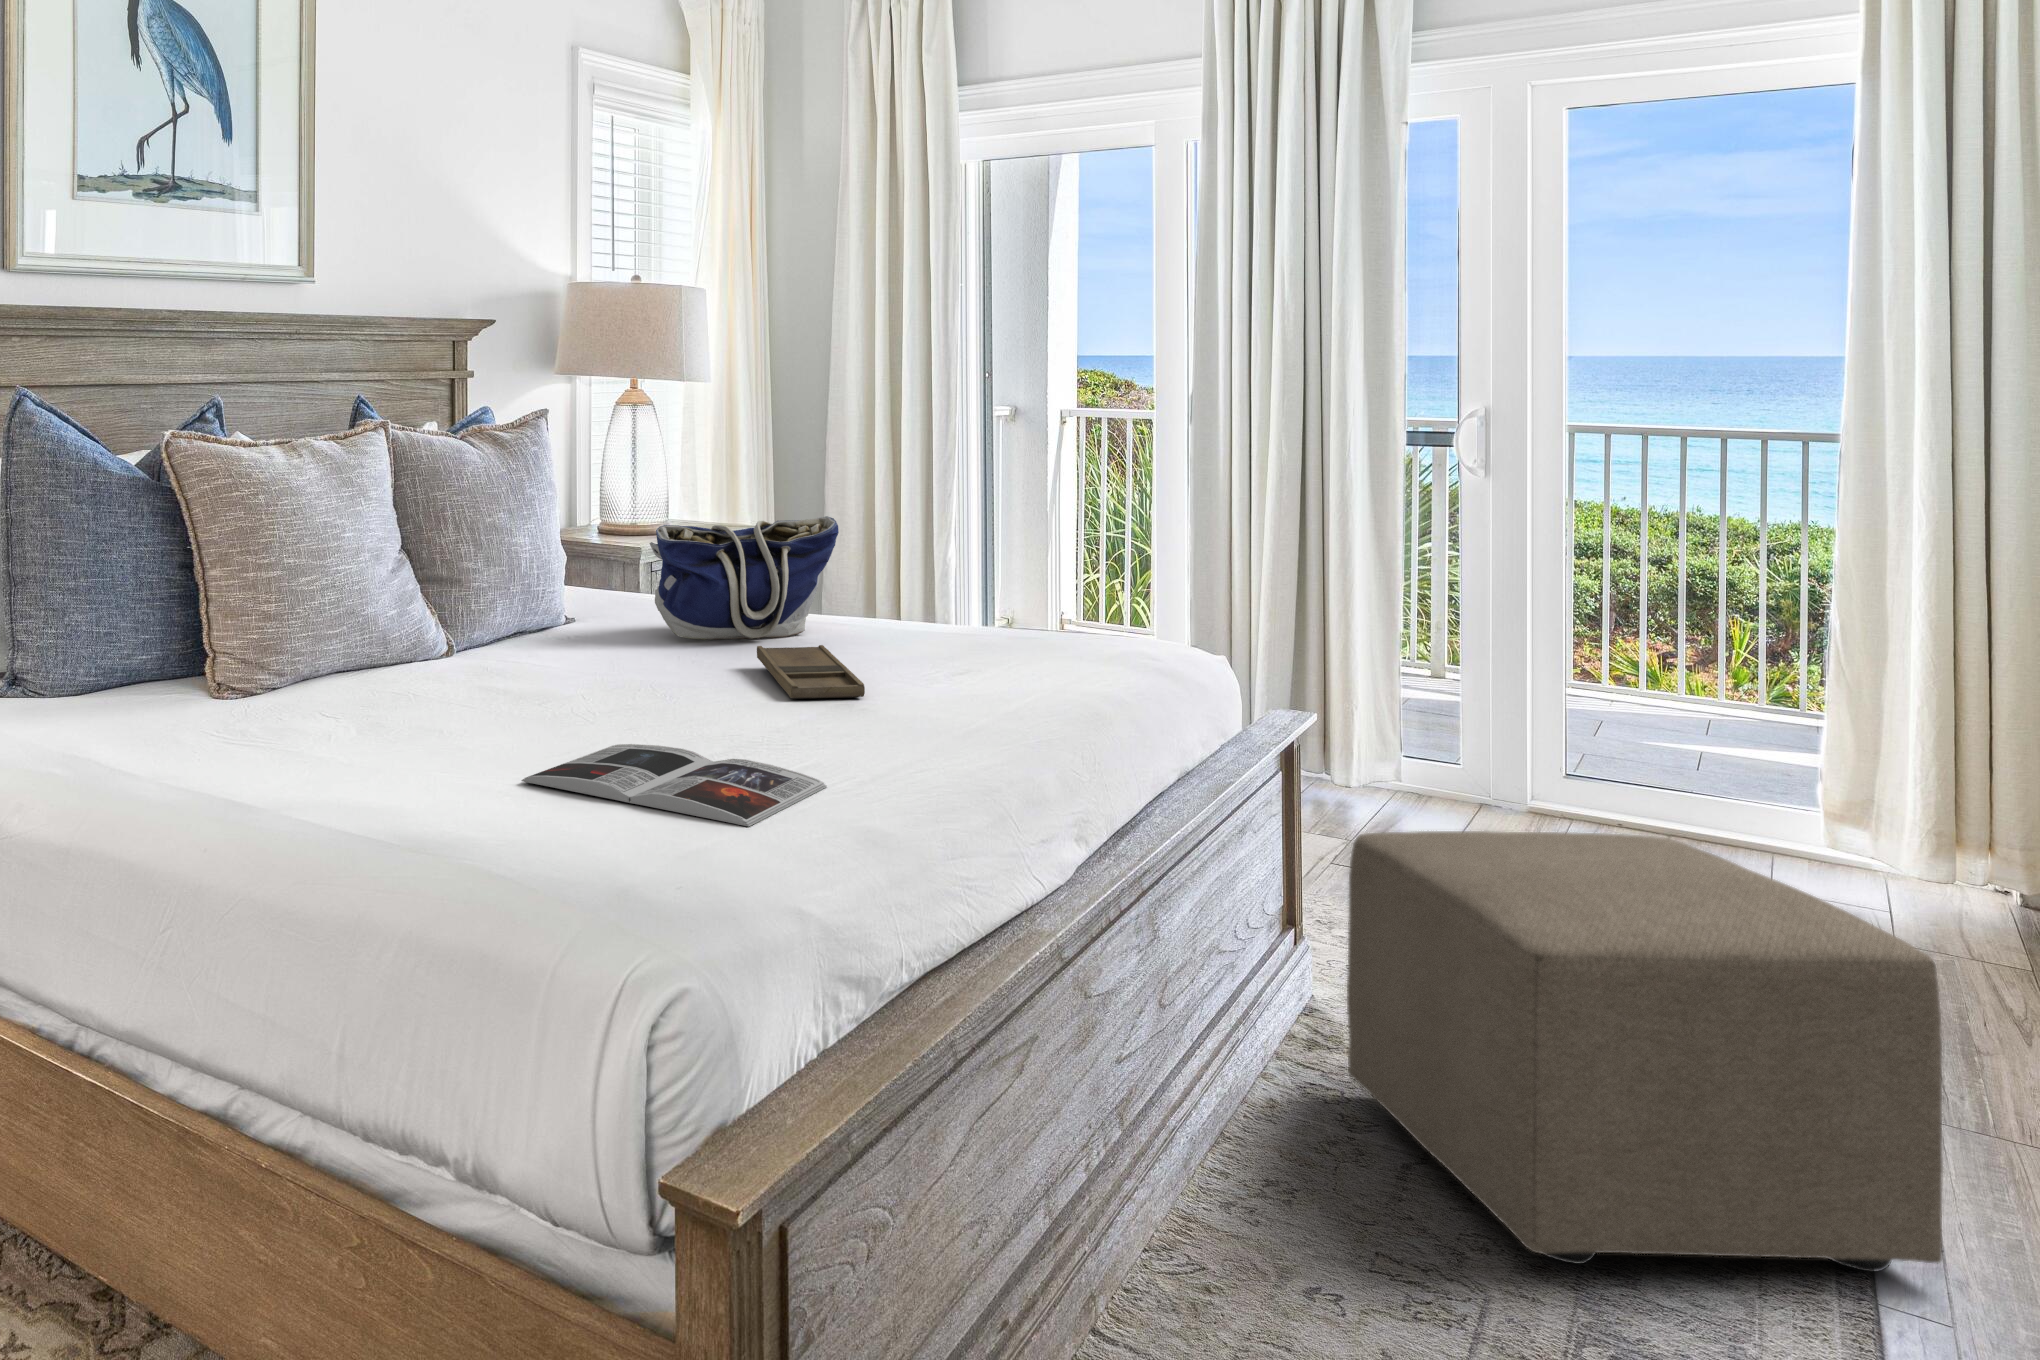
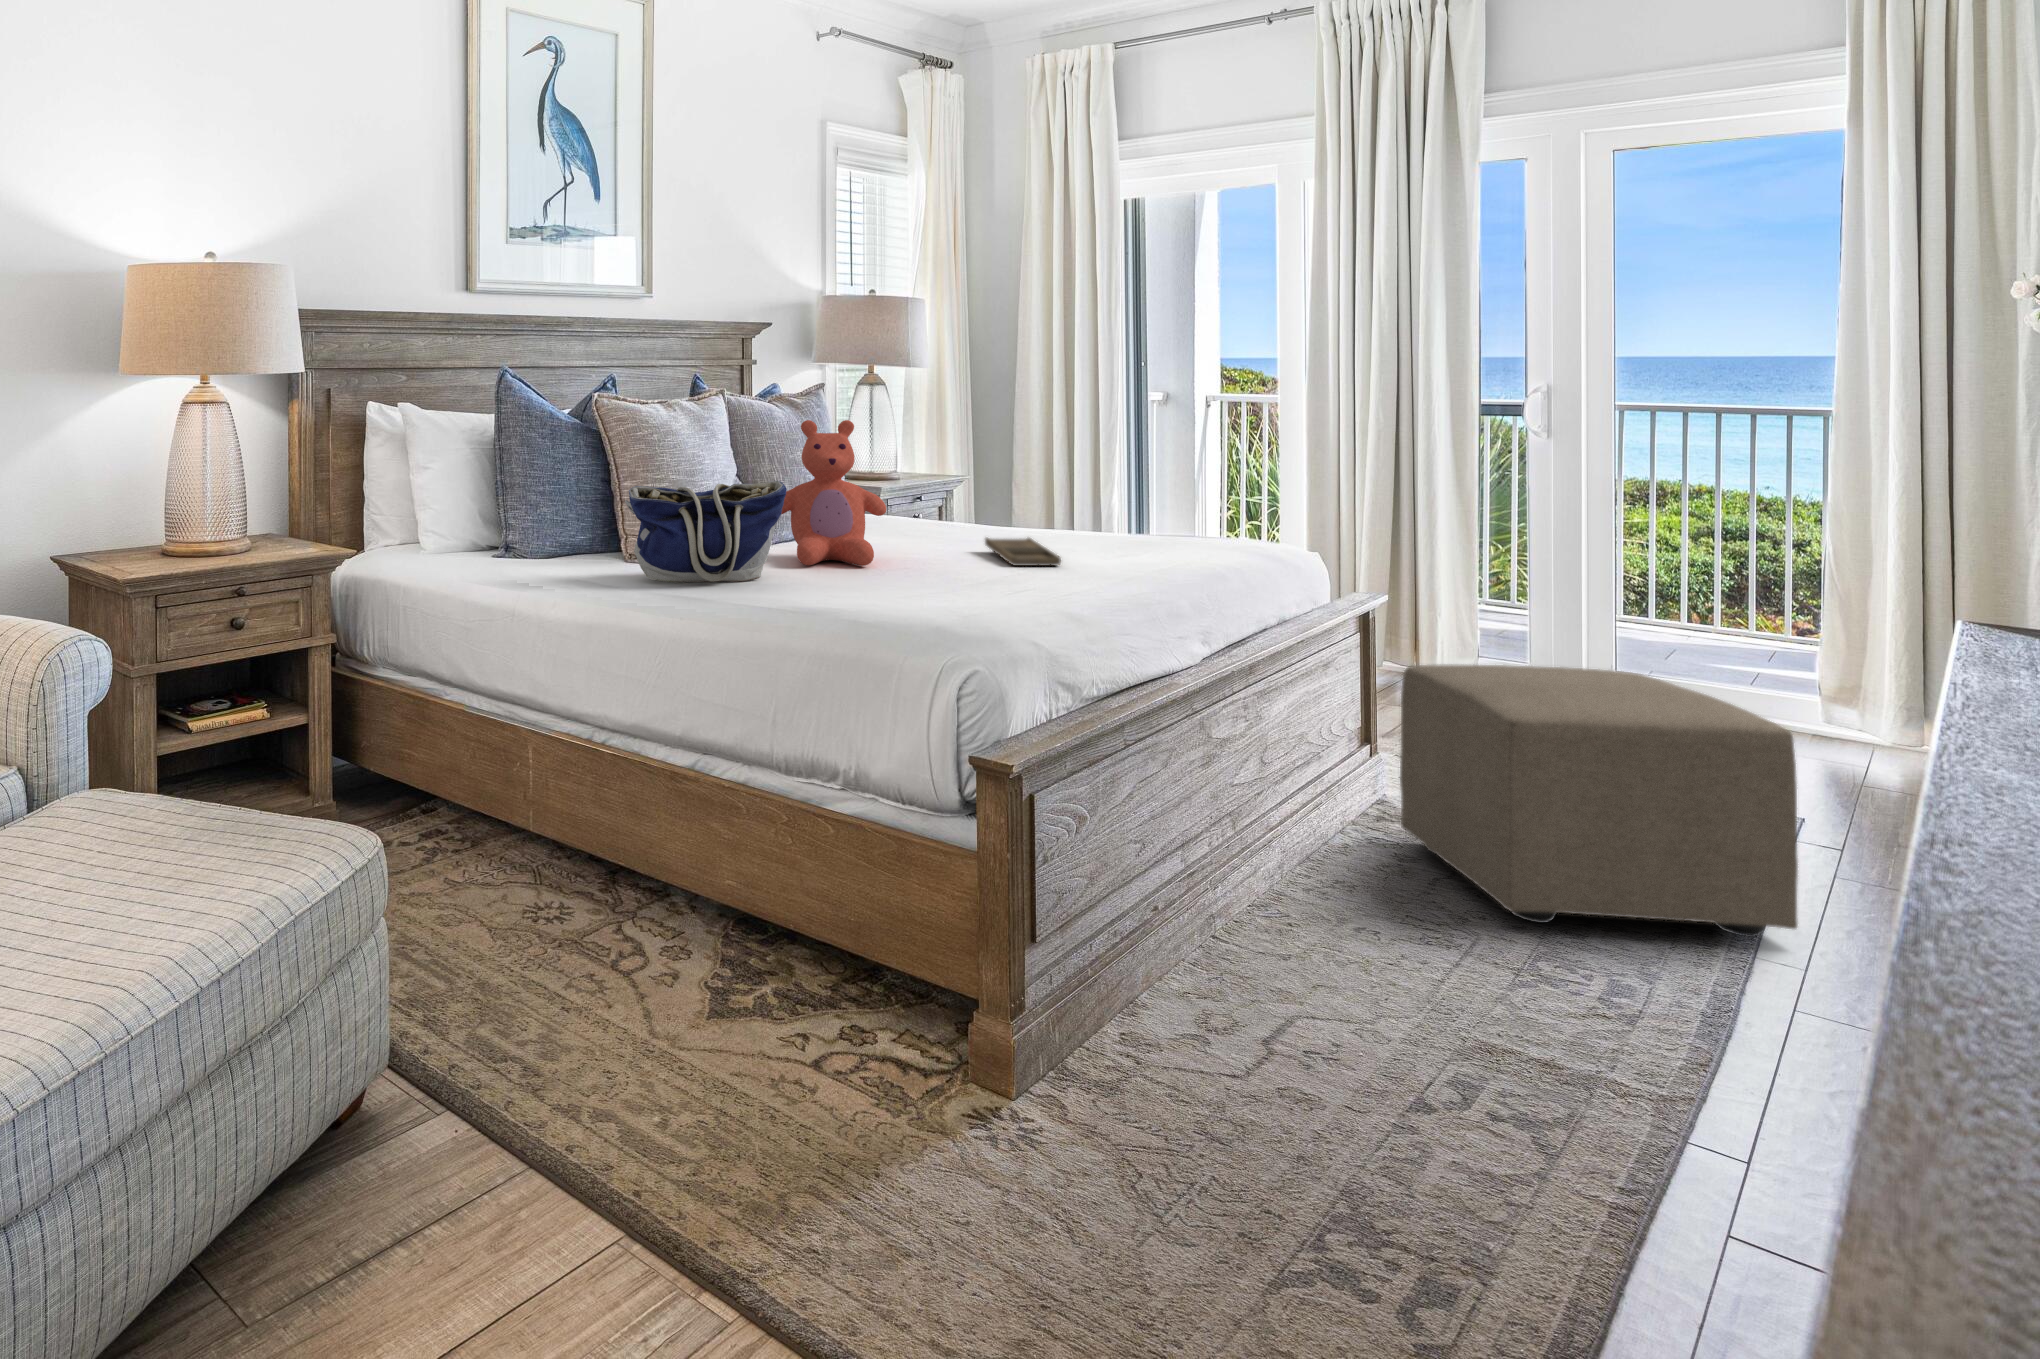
teddy bear: none [426,472,606,706] -> present [782,420,886,566]
tote bag: present [650,516,839,640] -> present [625,481,787,582]
magazine: present [522,744,827,827] -> none [854,582,1043,615]

